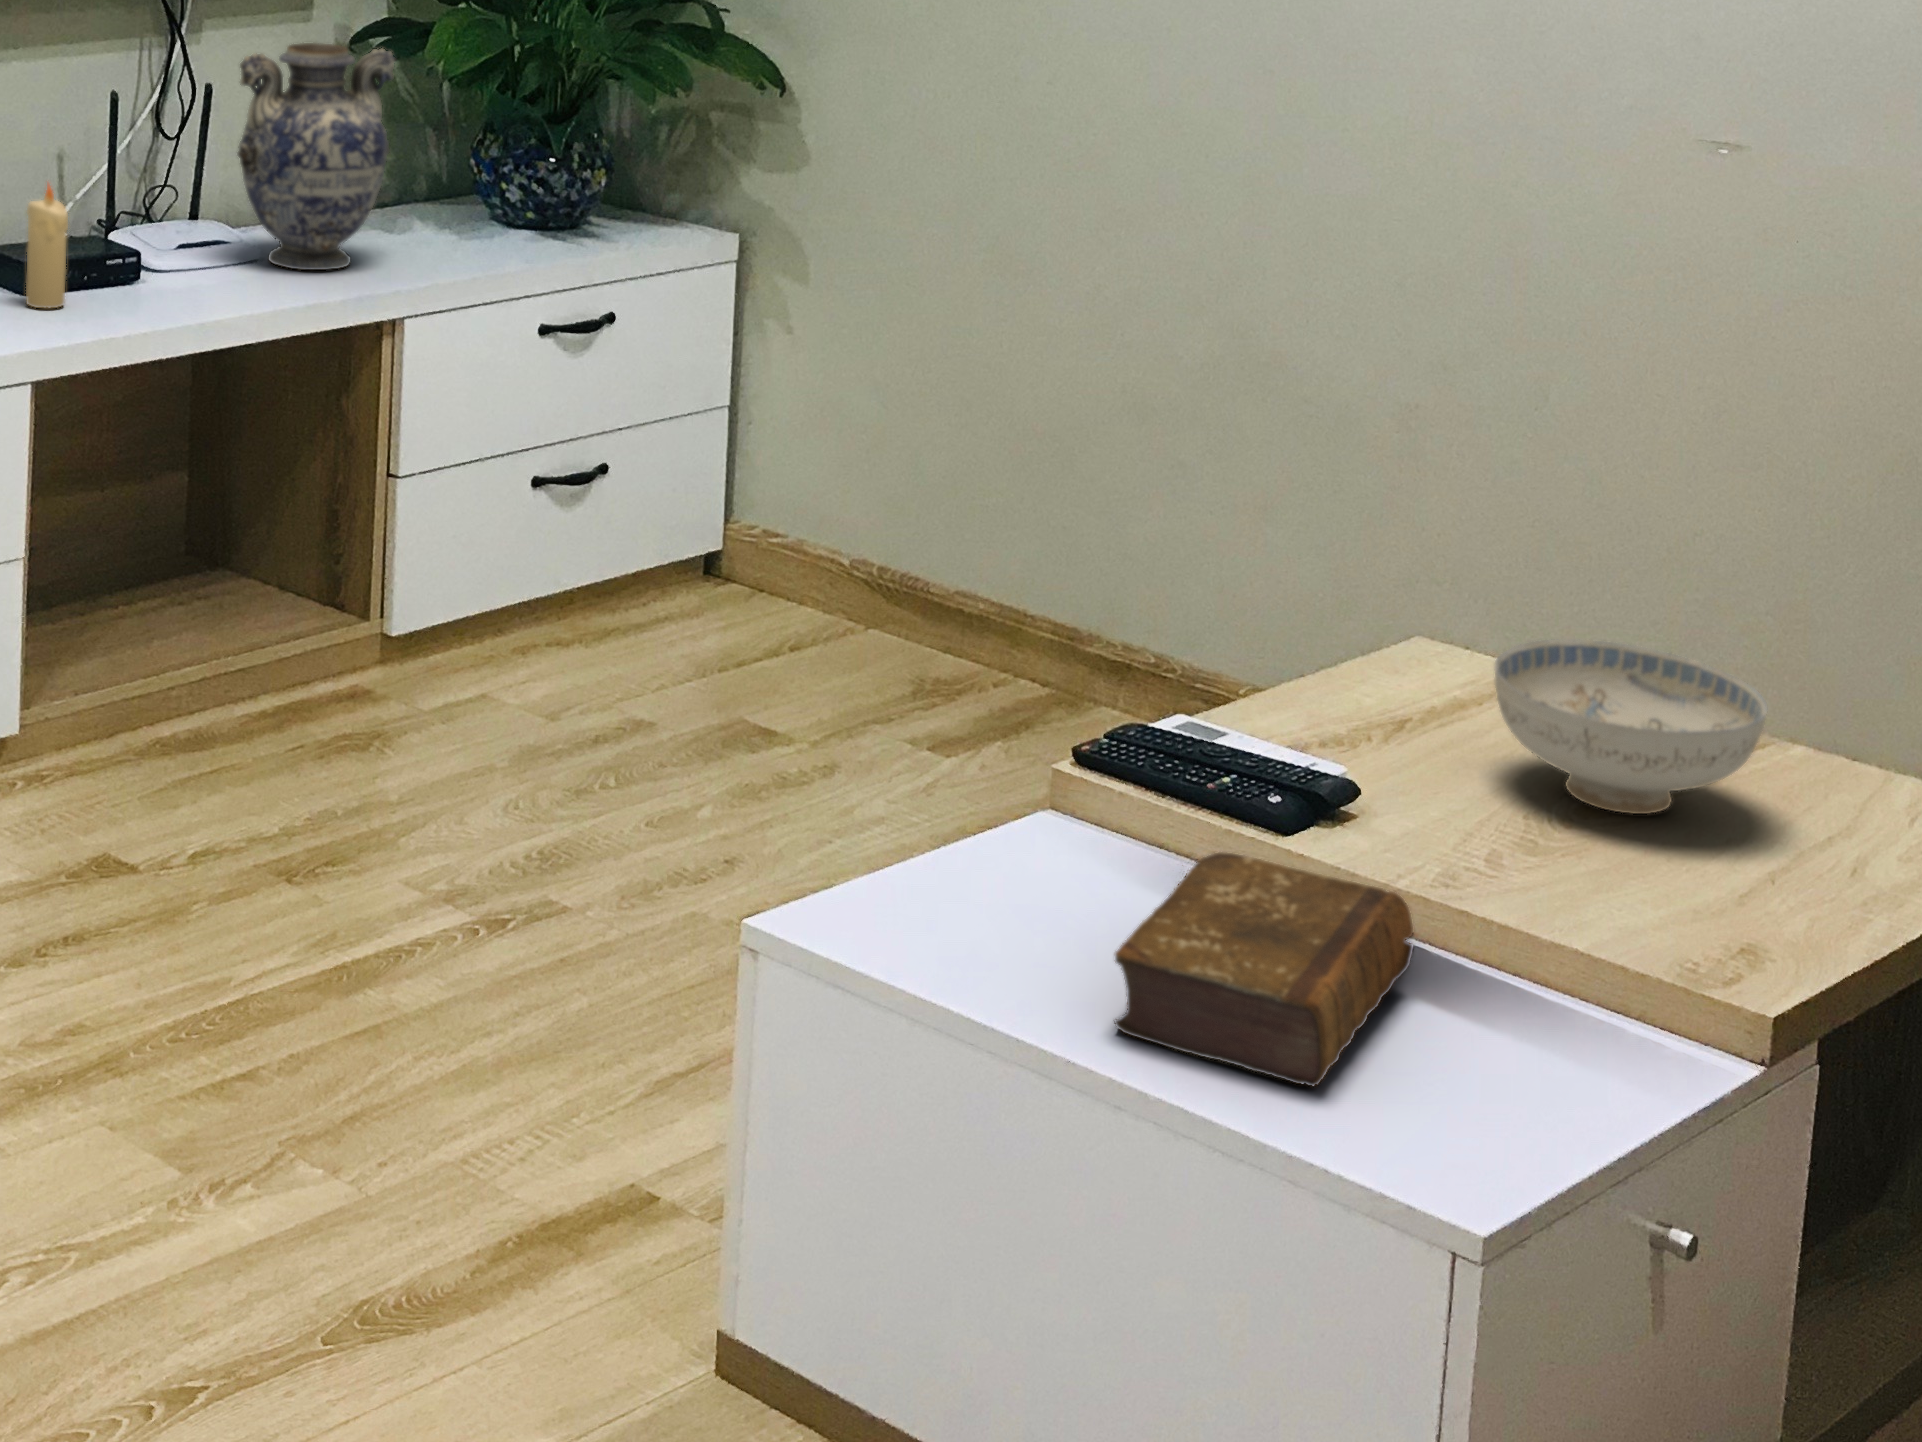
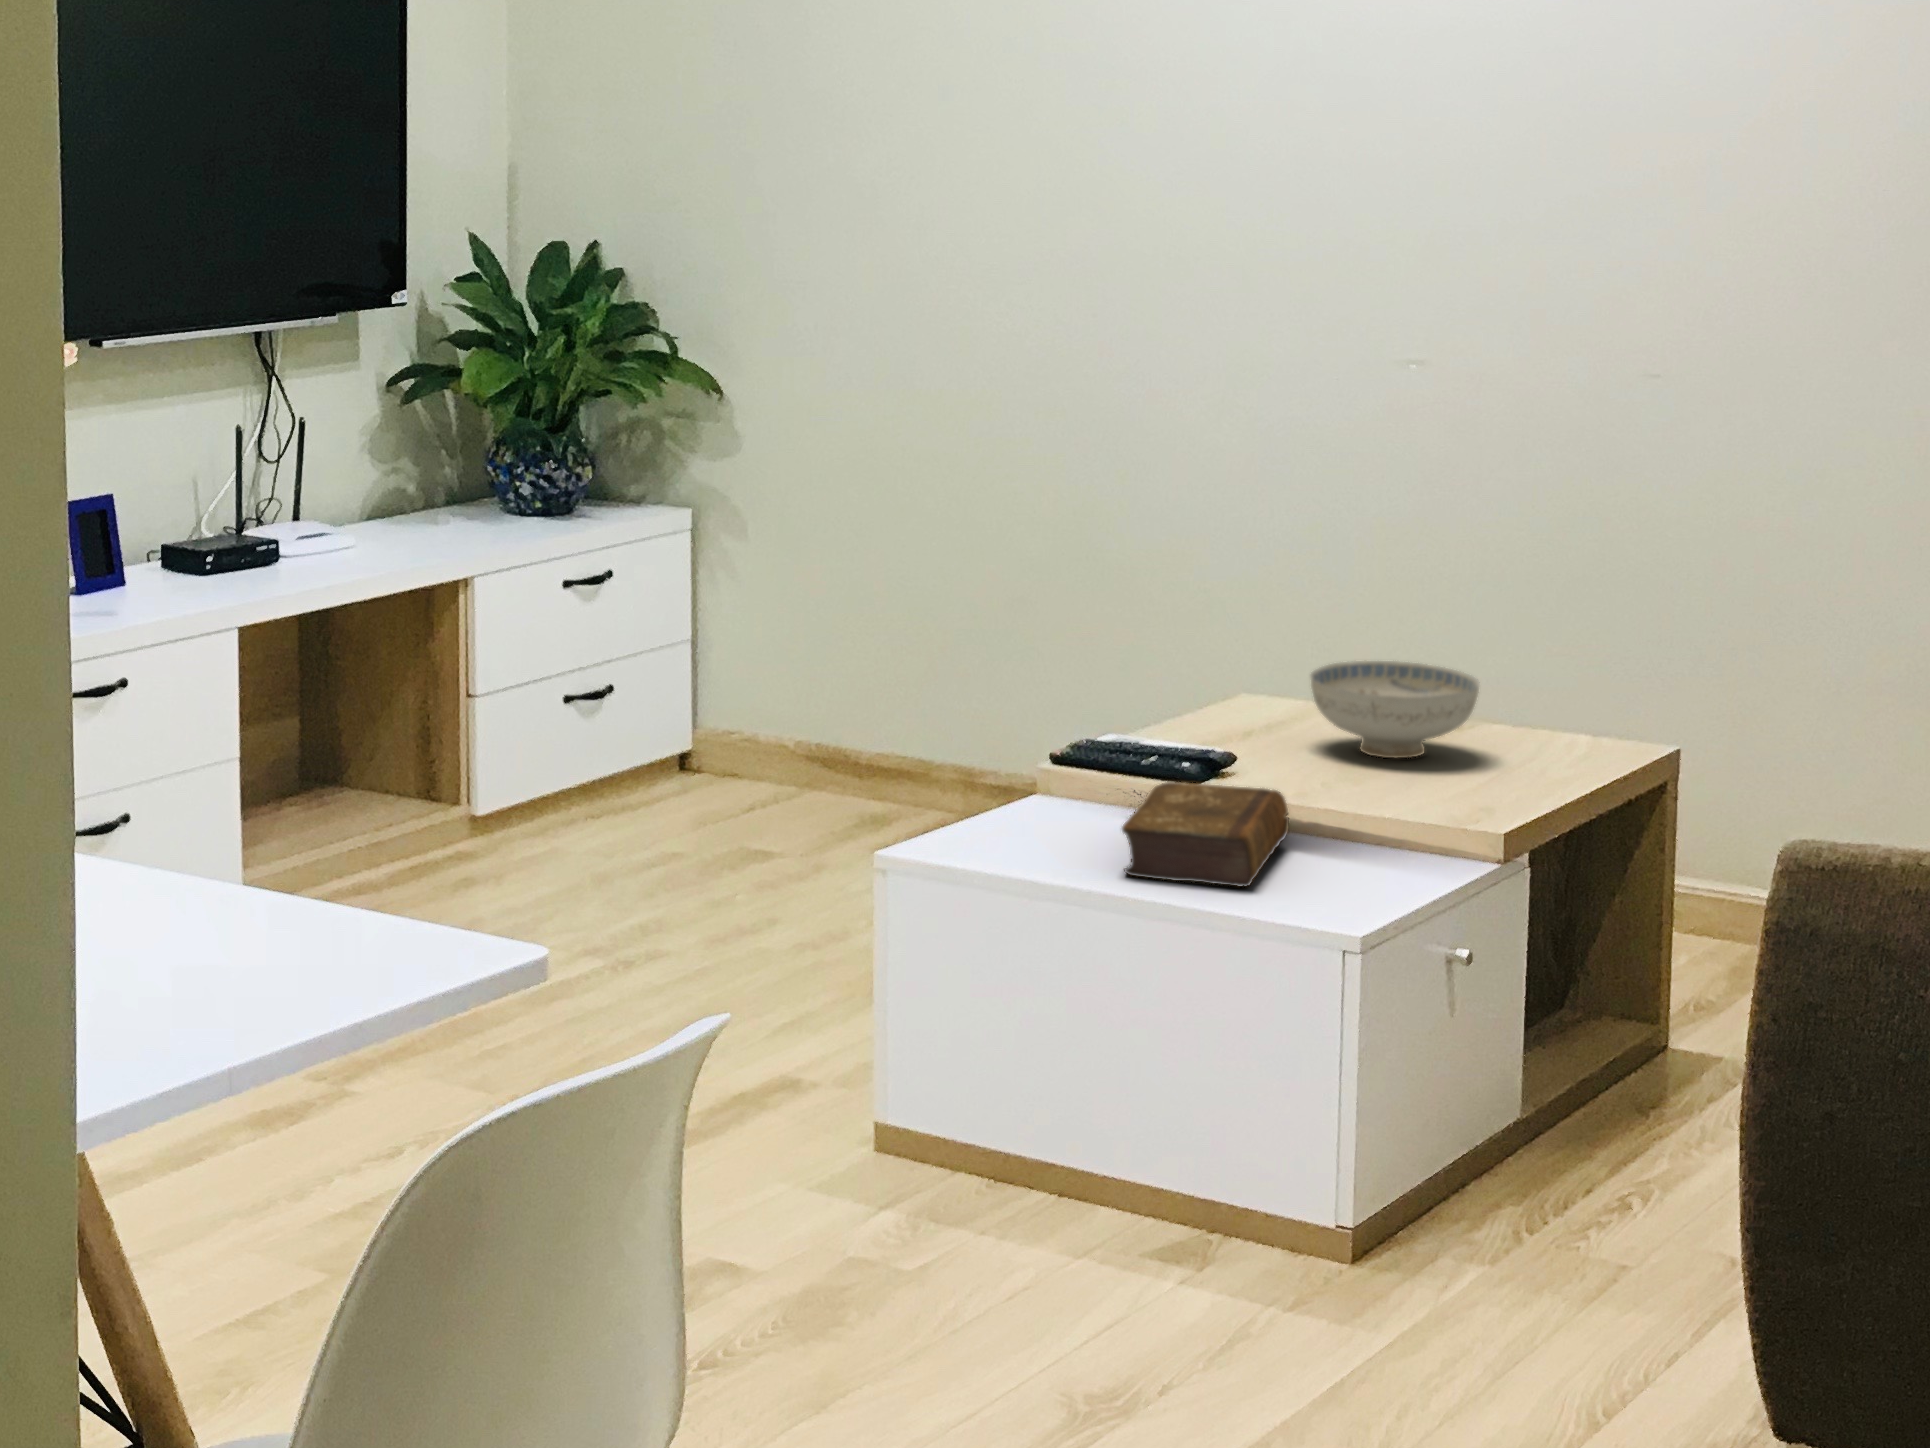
decorative vase: present [238,43,395,270] -> none [336,378,447,548]
candle: present [26,184,68,308] -> none [206,486,239,581]

